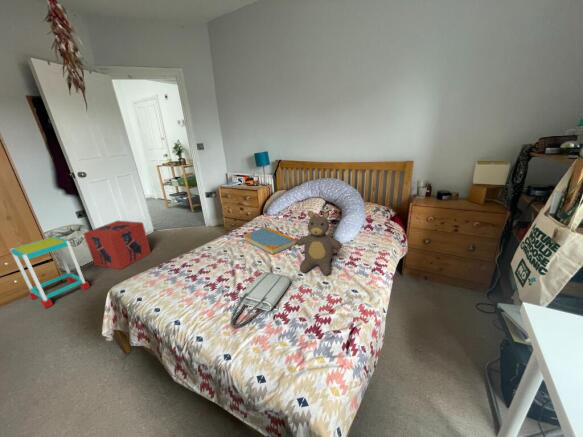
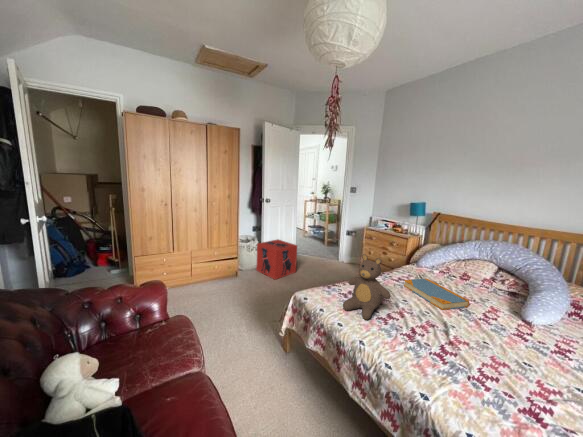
teddy bear: present [297,211,342,275] -> present [343,254,391,319]
side table: present [10,236,90,308] -> none [219,241,255,293]
tote bag: present [230,272,290,327] -> none [421,325,478,370]

